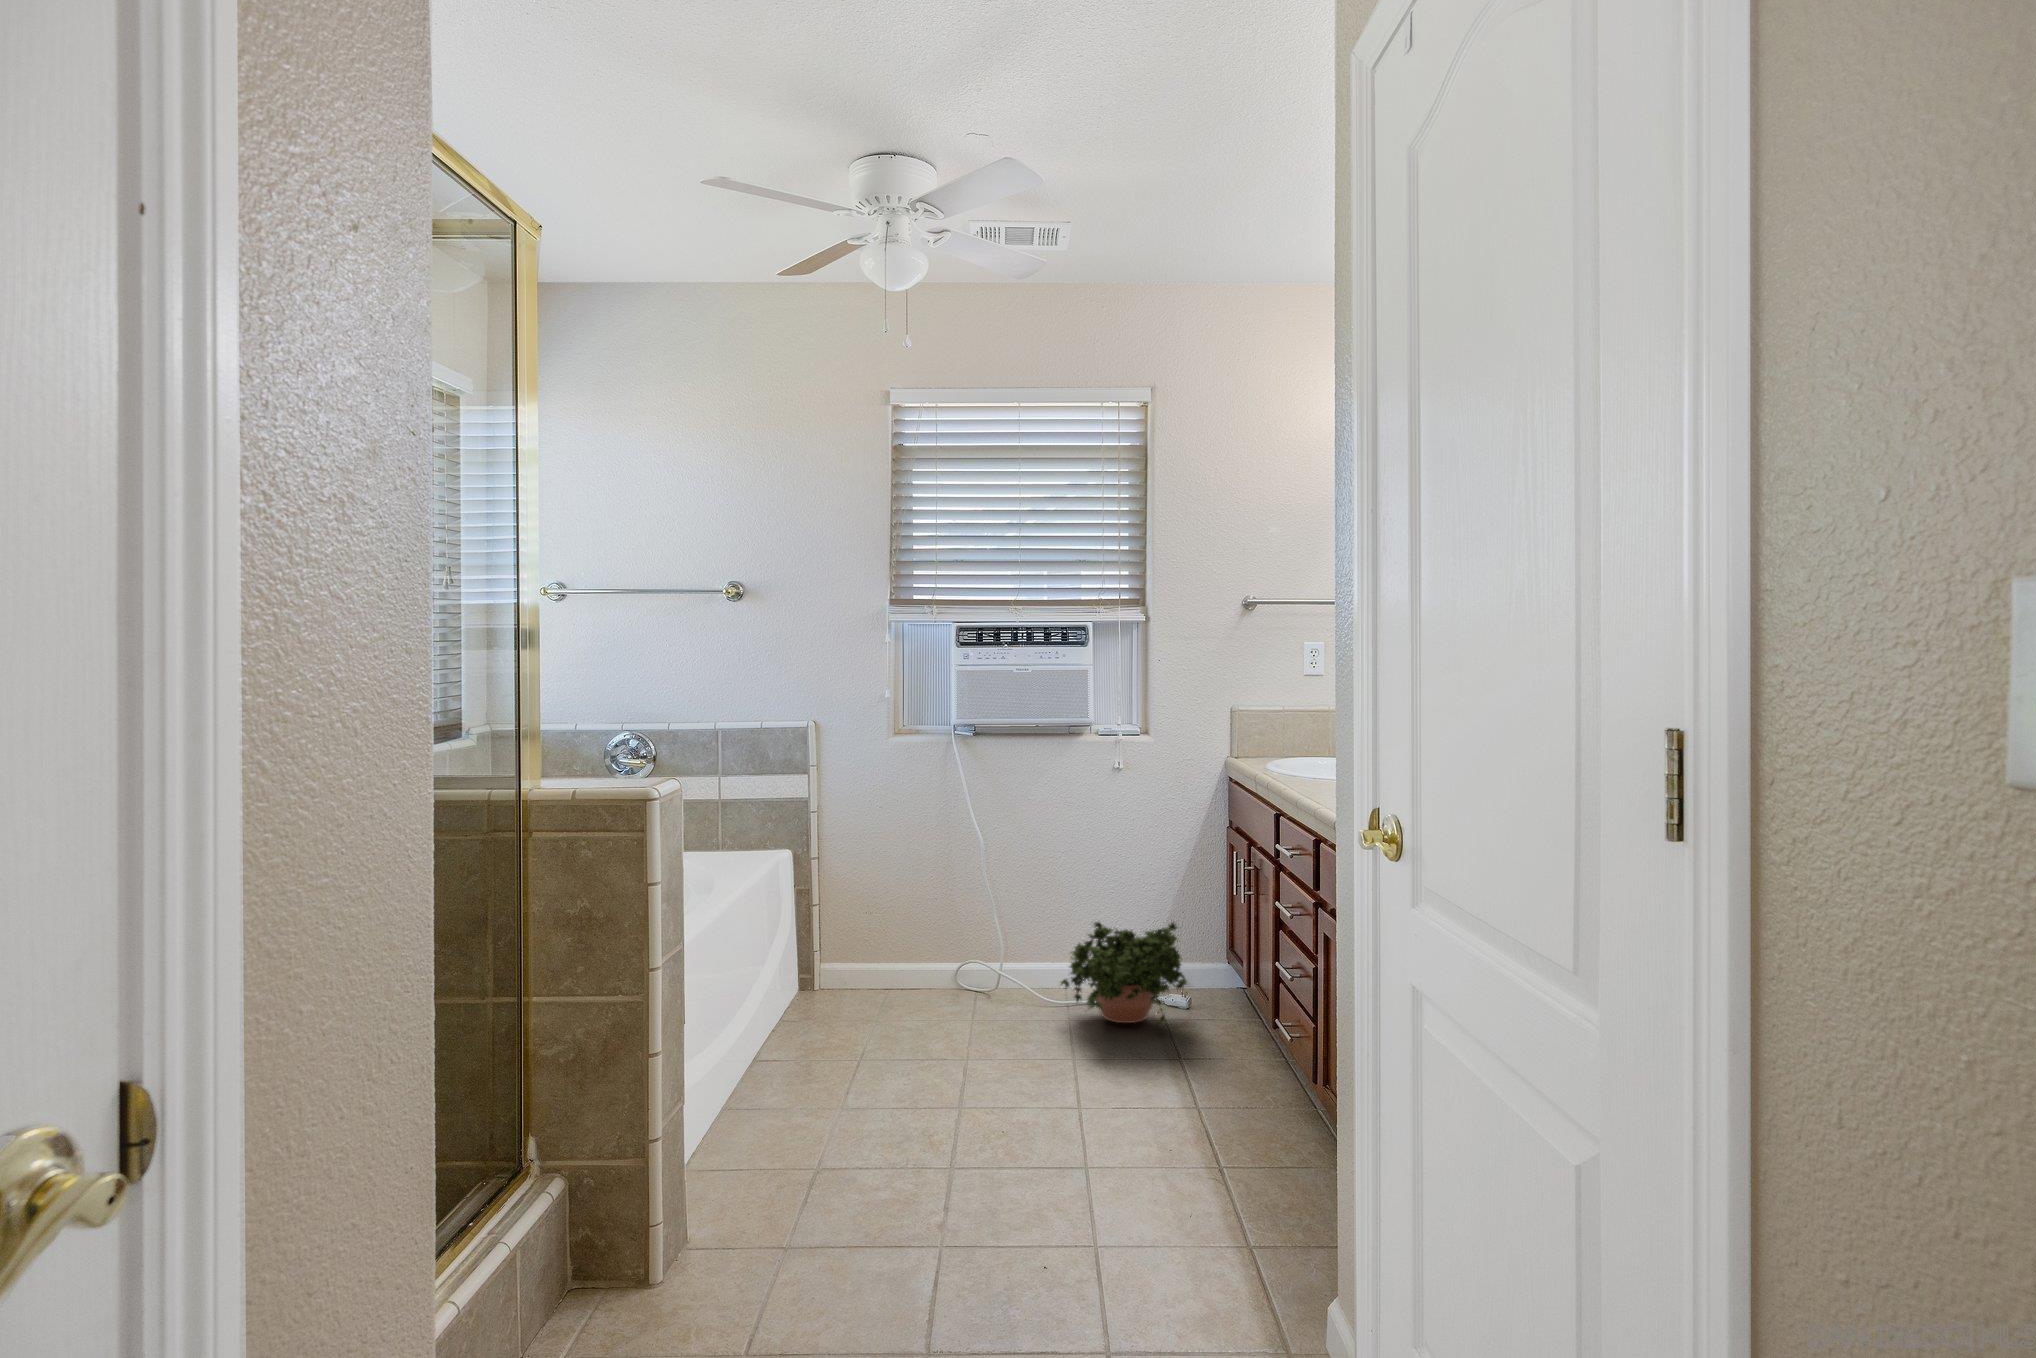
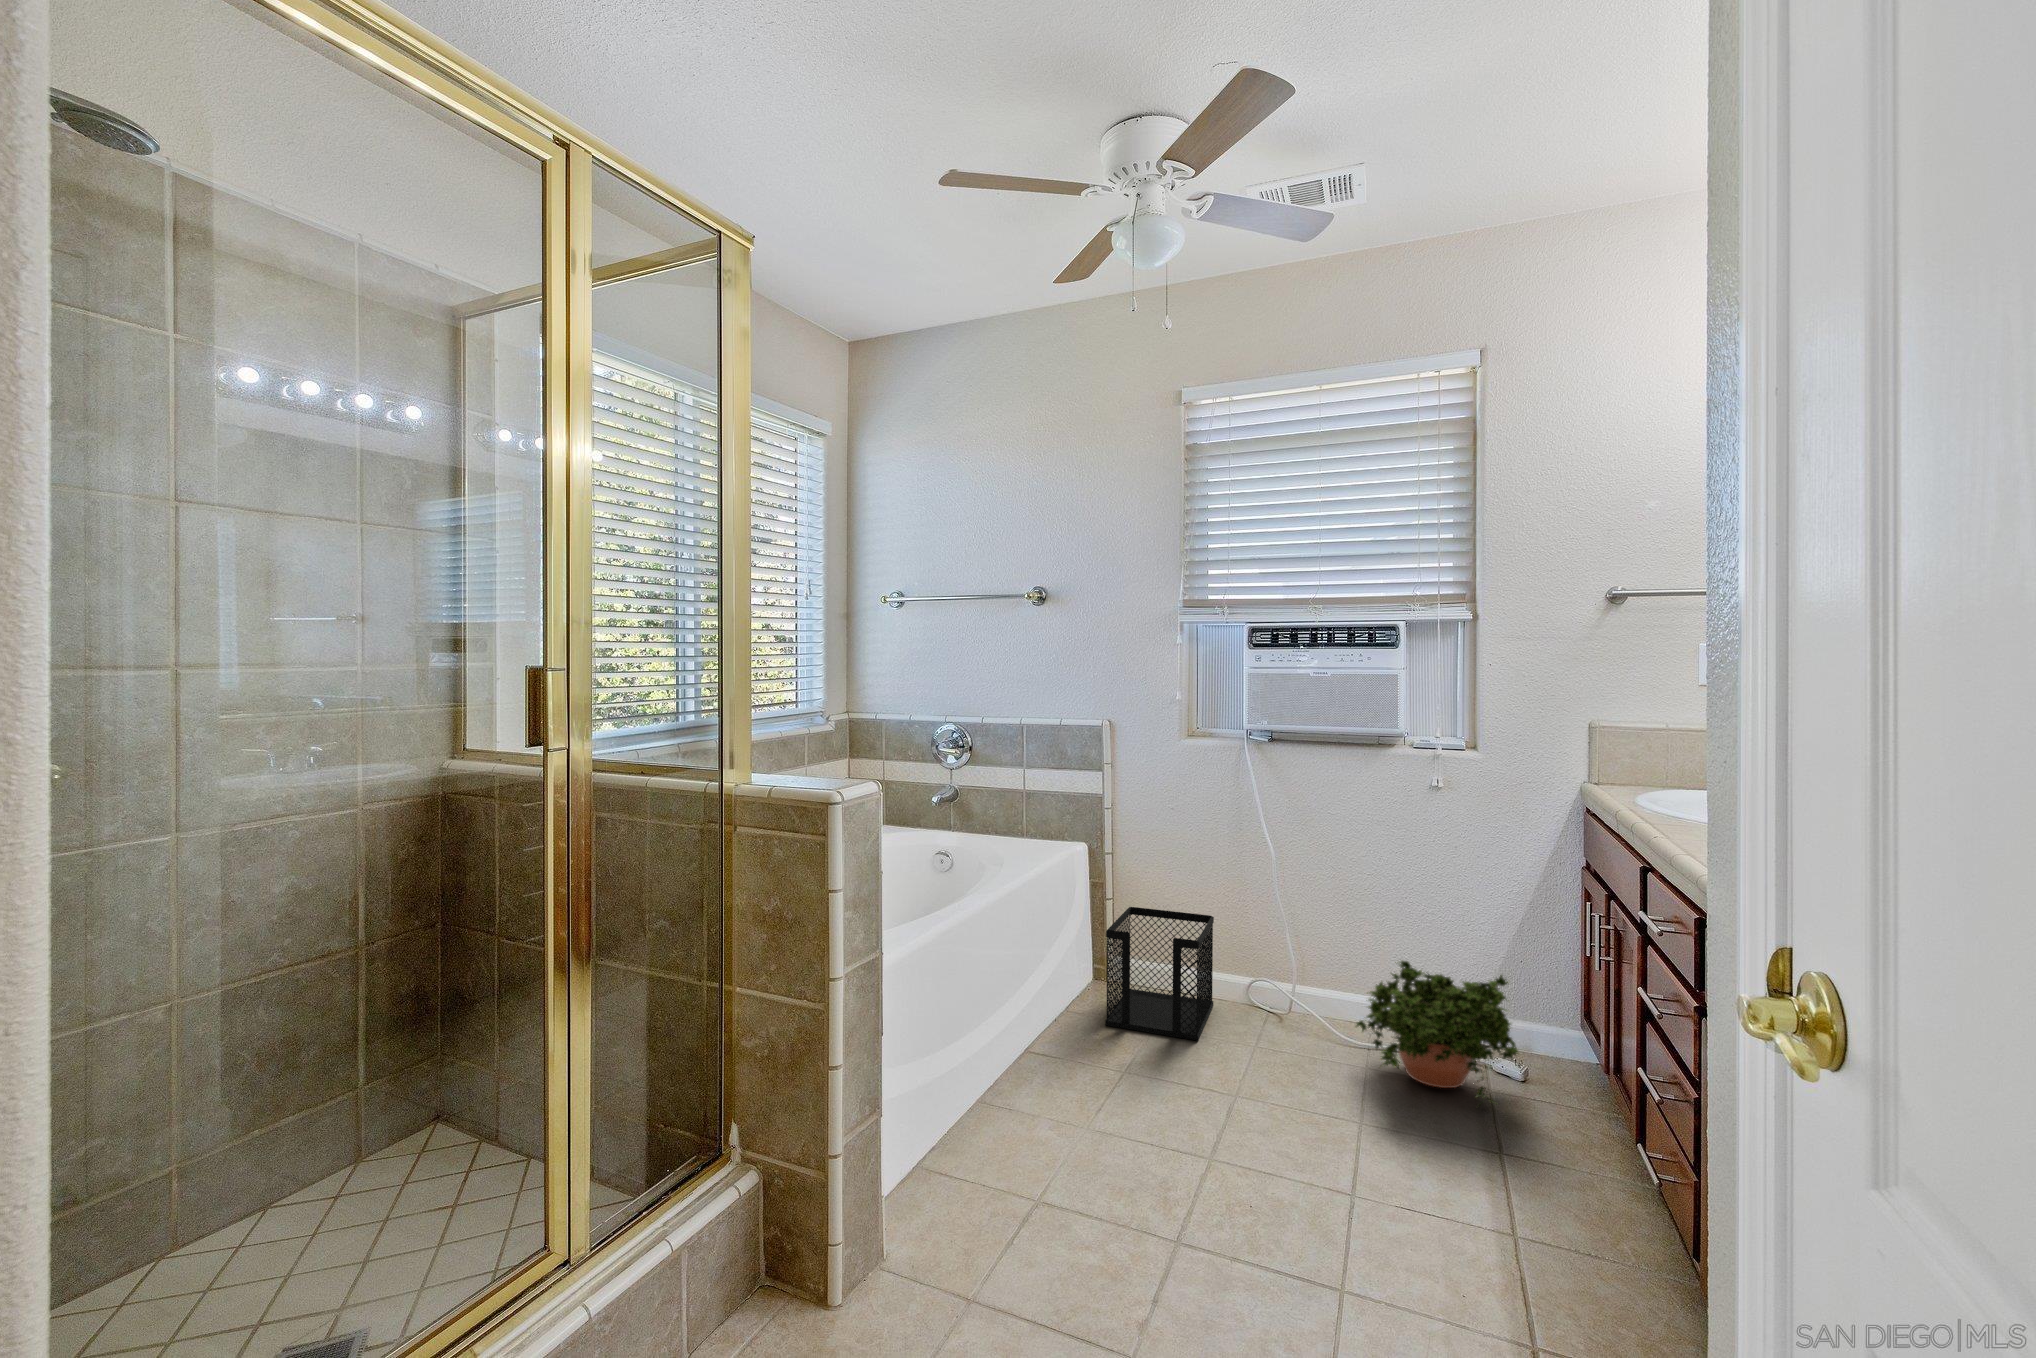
wastebasket: none [827,906,926,1025] -> present [1105,907,1214,1040]

